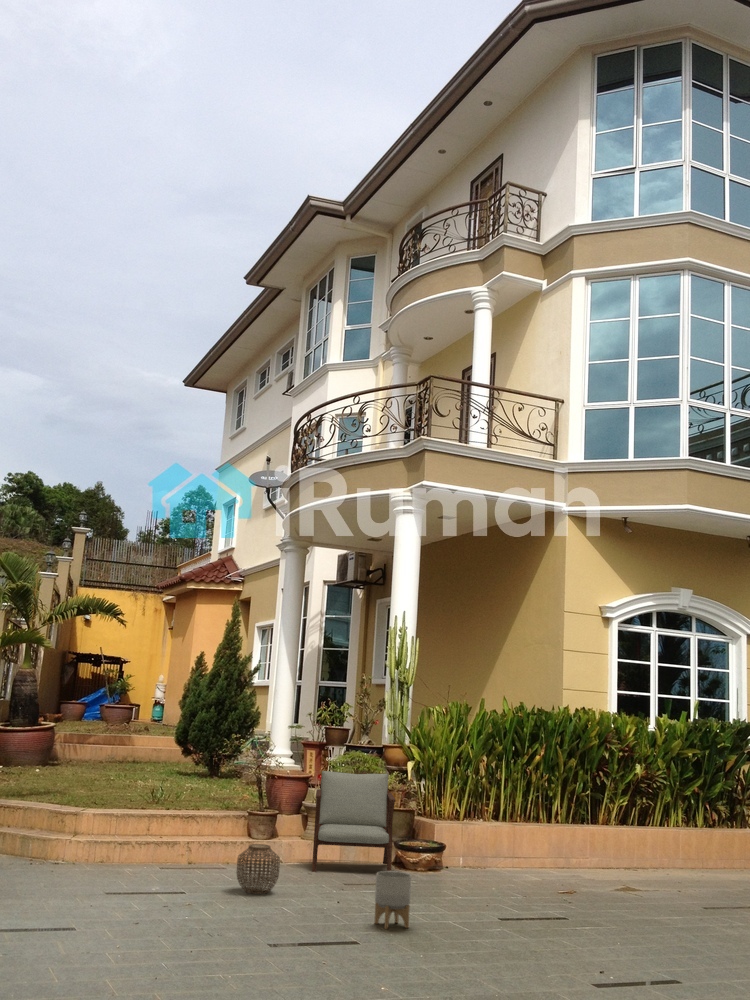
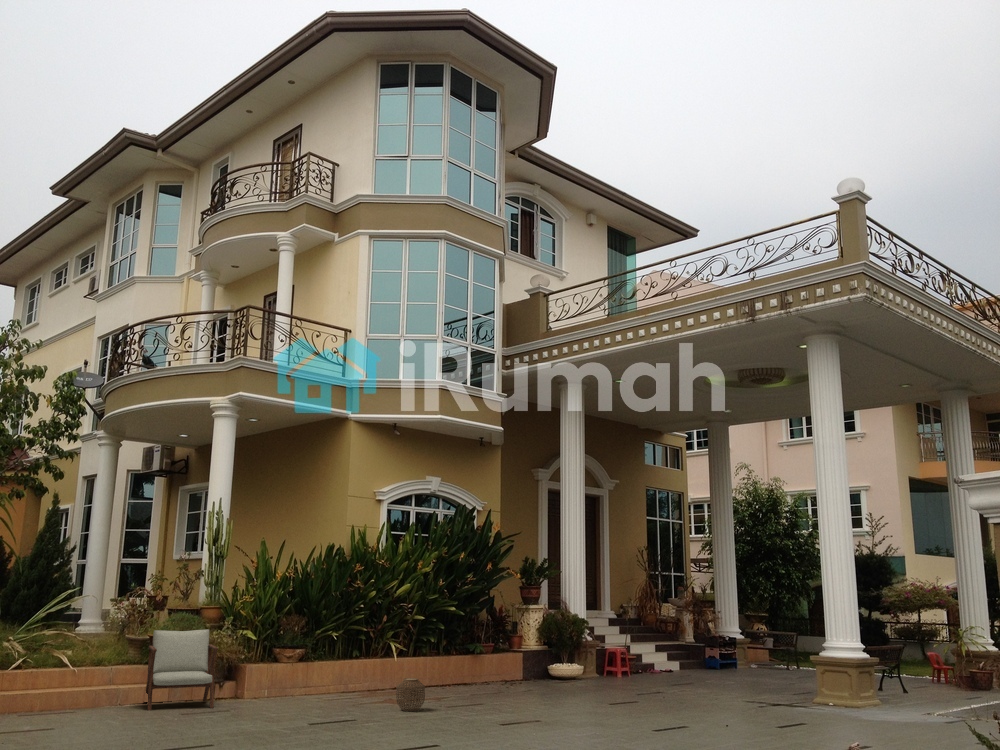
woven basket: present [237,844,280,894] -> present [396,678,425,711]
planter: present [375,871,411,929] -> none [215,696,244,738]

